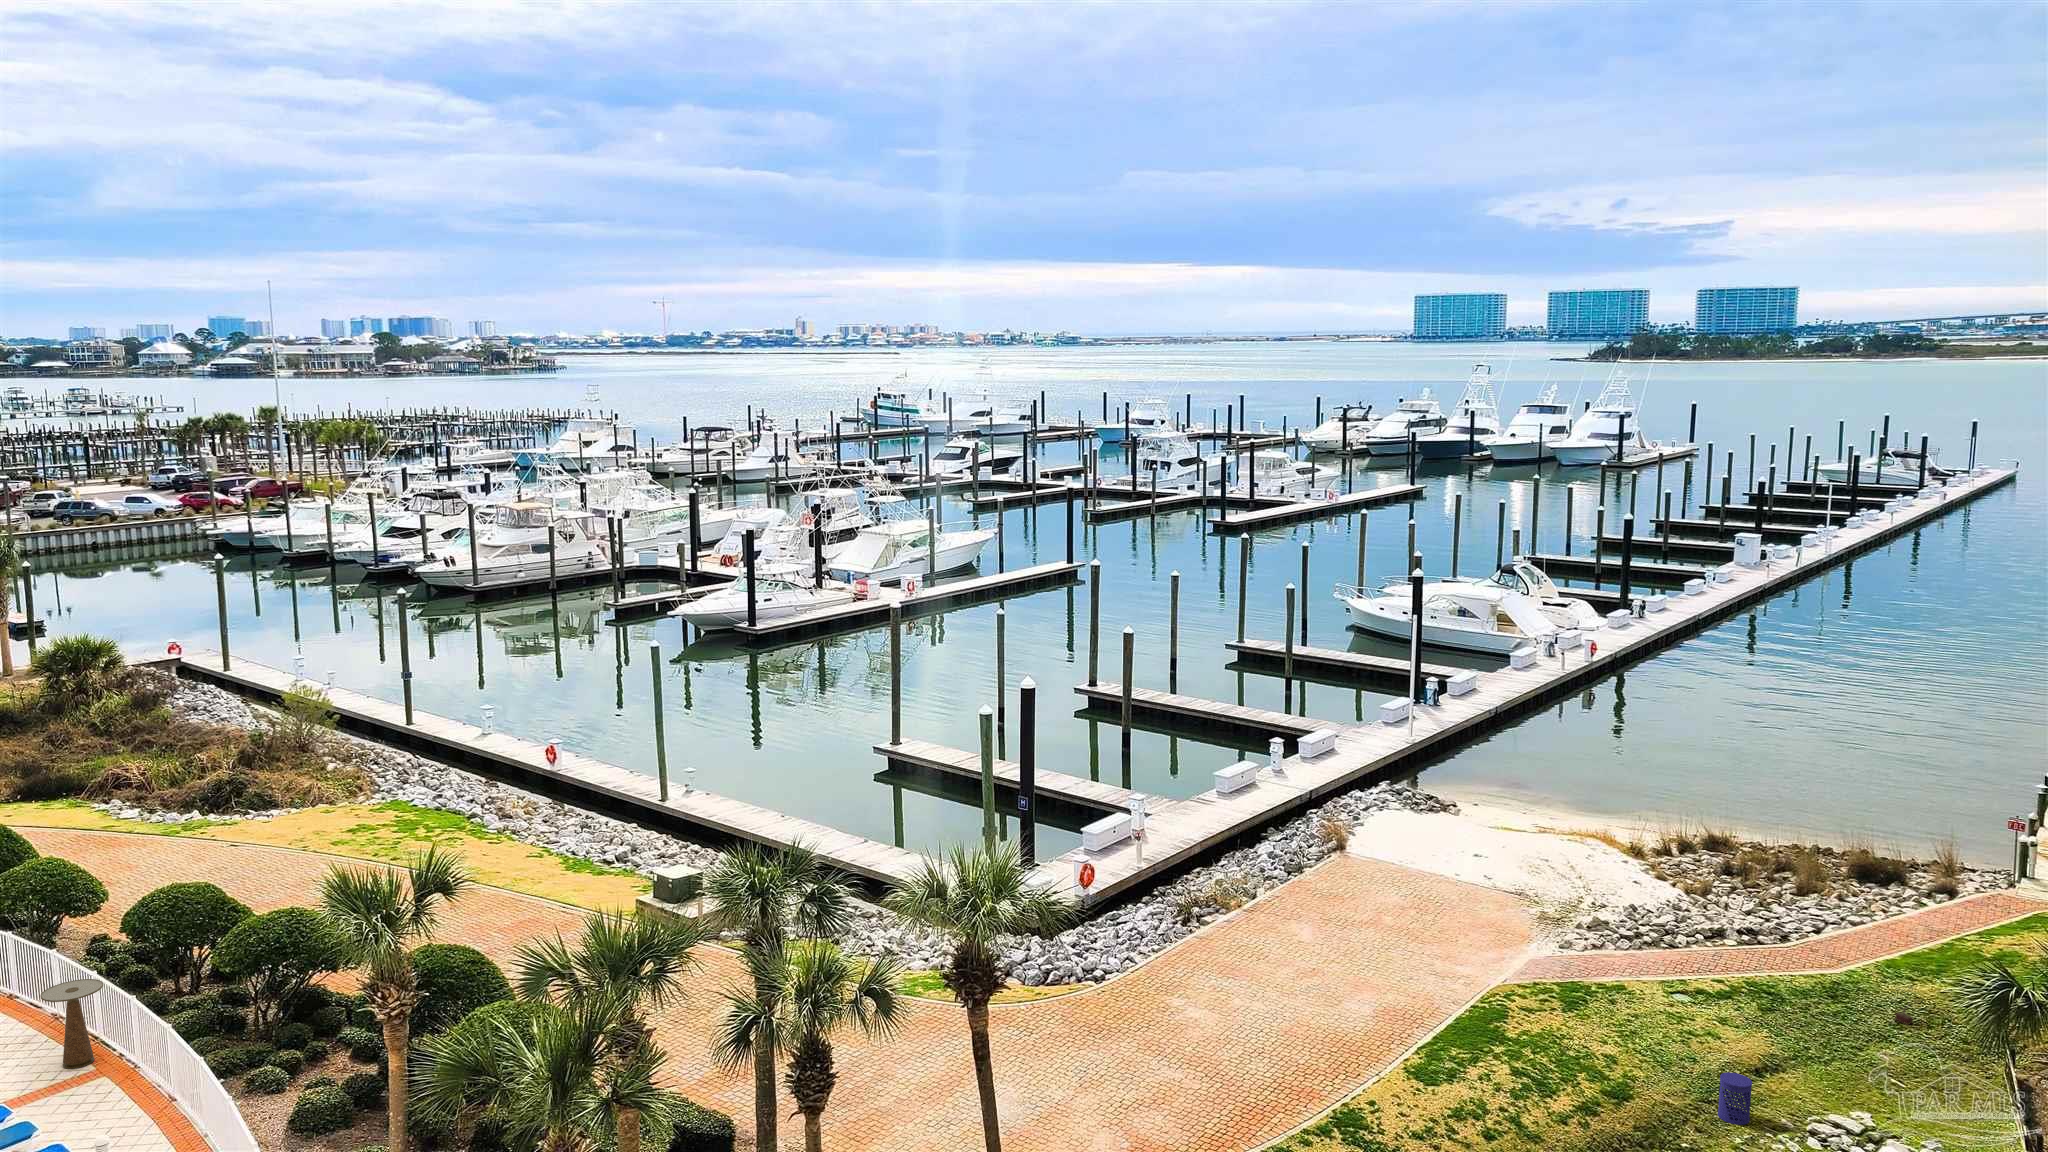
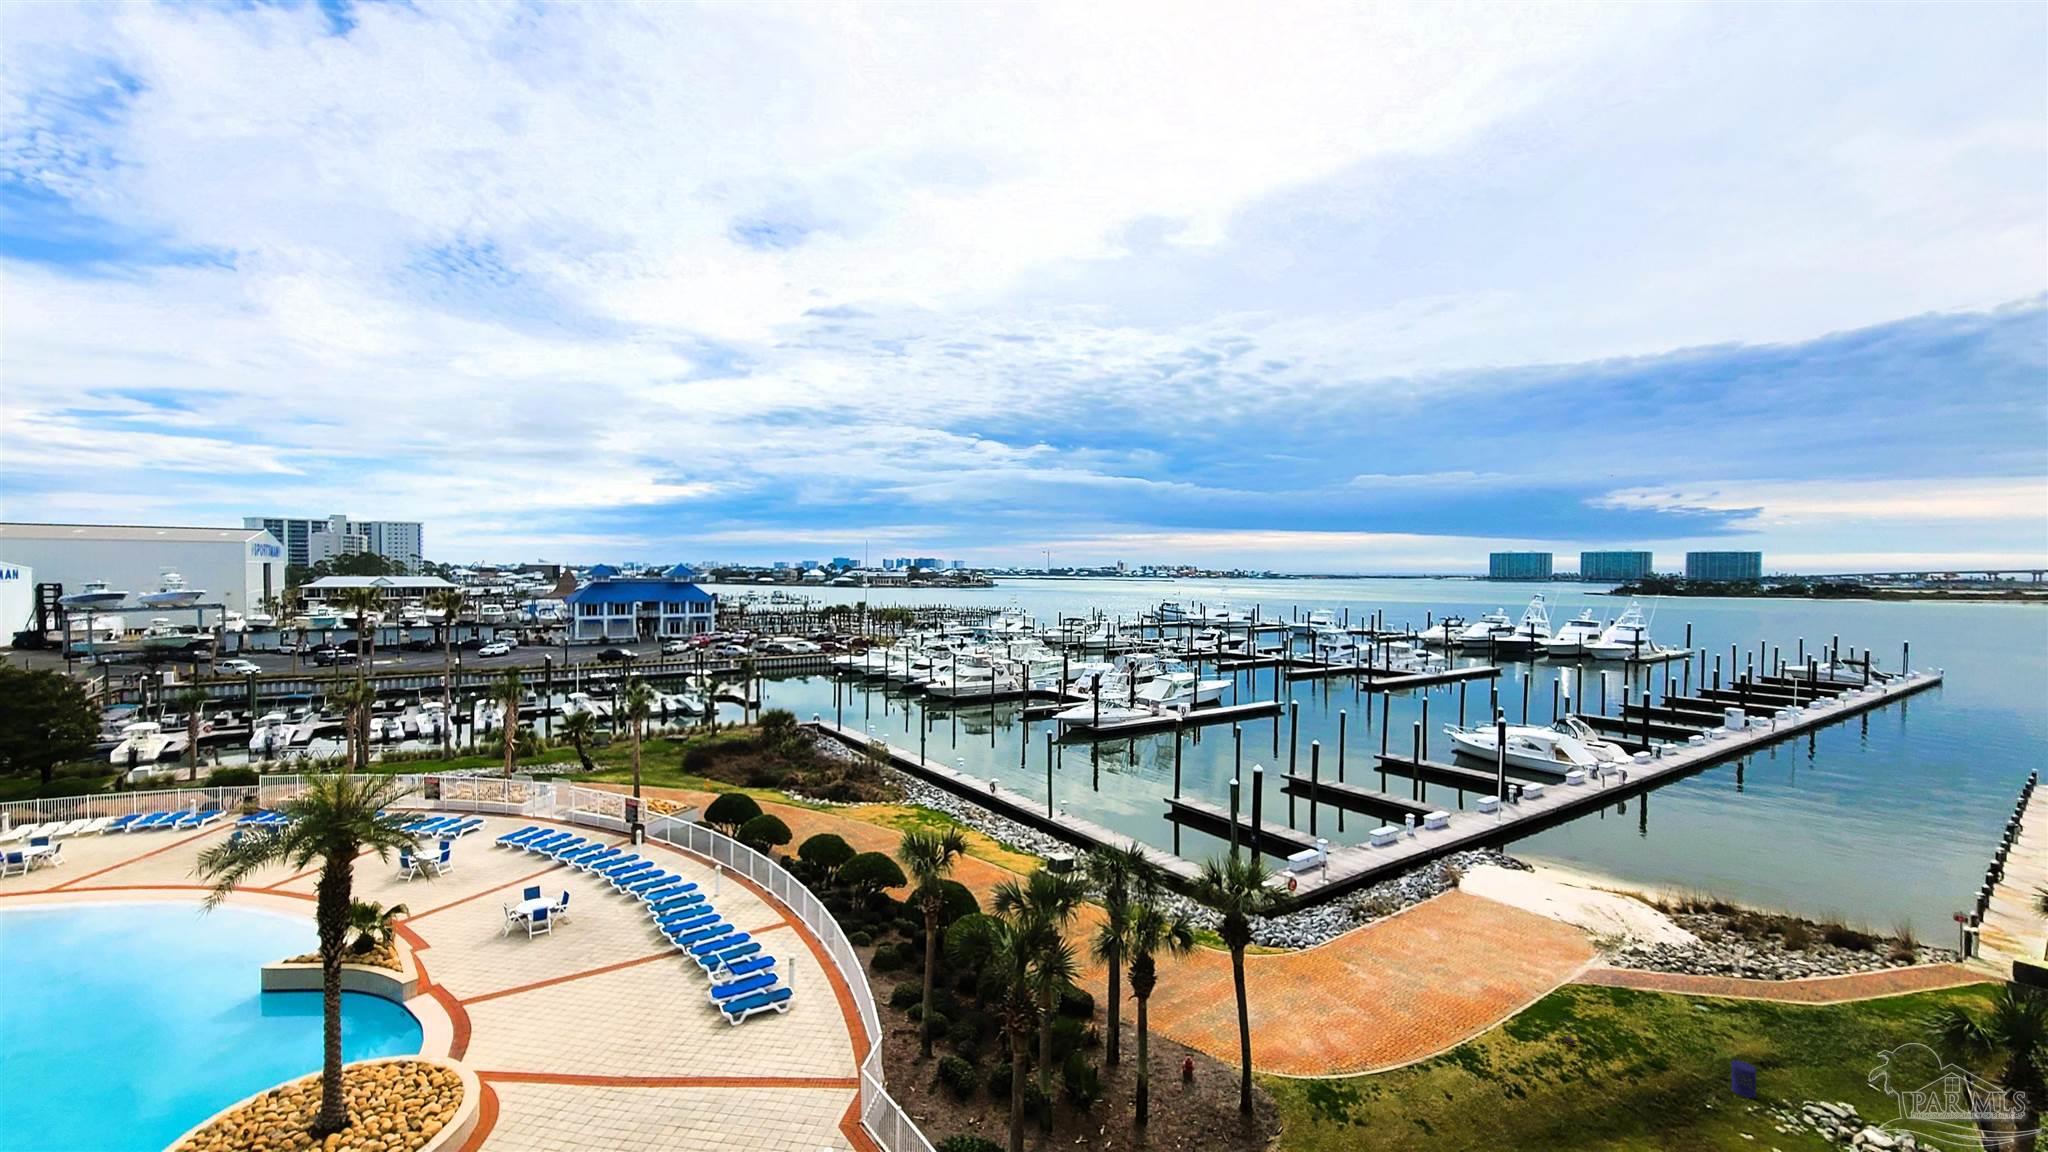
side table: present [40,979,103,1069] -> none [779,879,805,923]
potted plant: present [1894,987,1923,1025] -> present [1564,1018,1579,1046]

